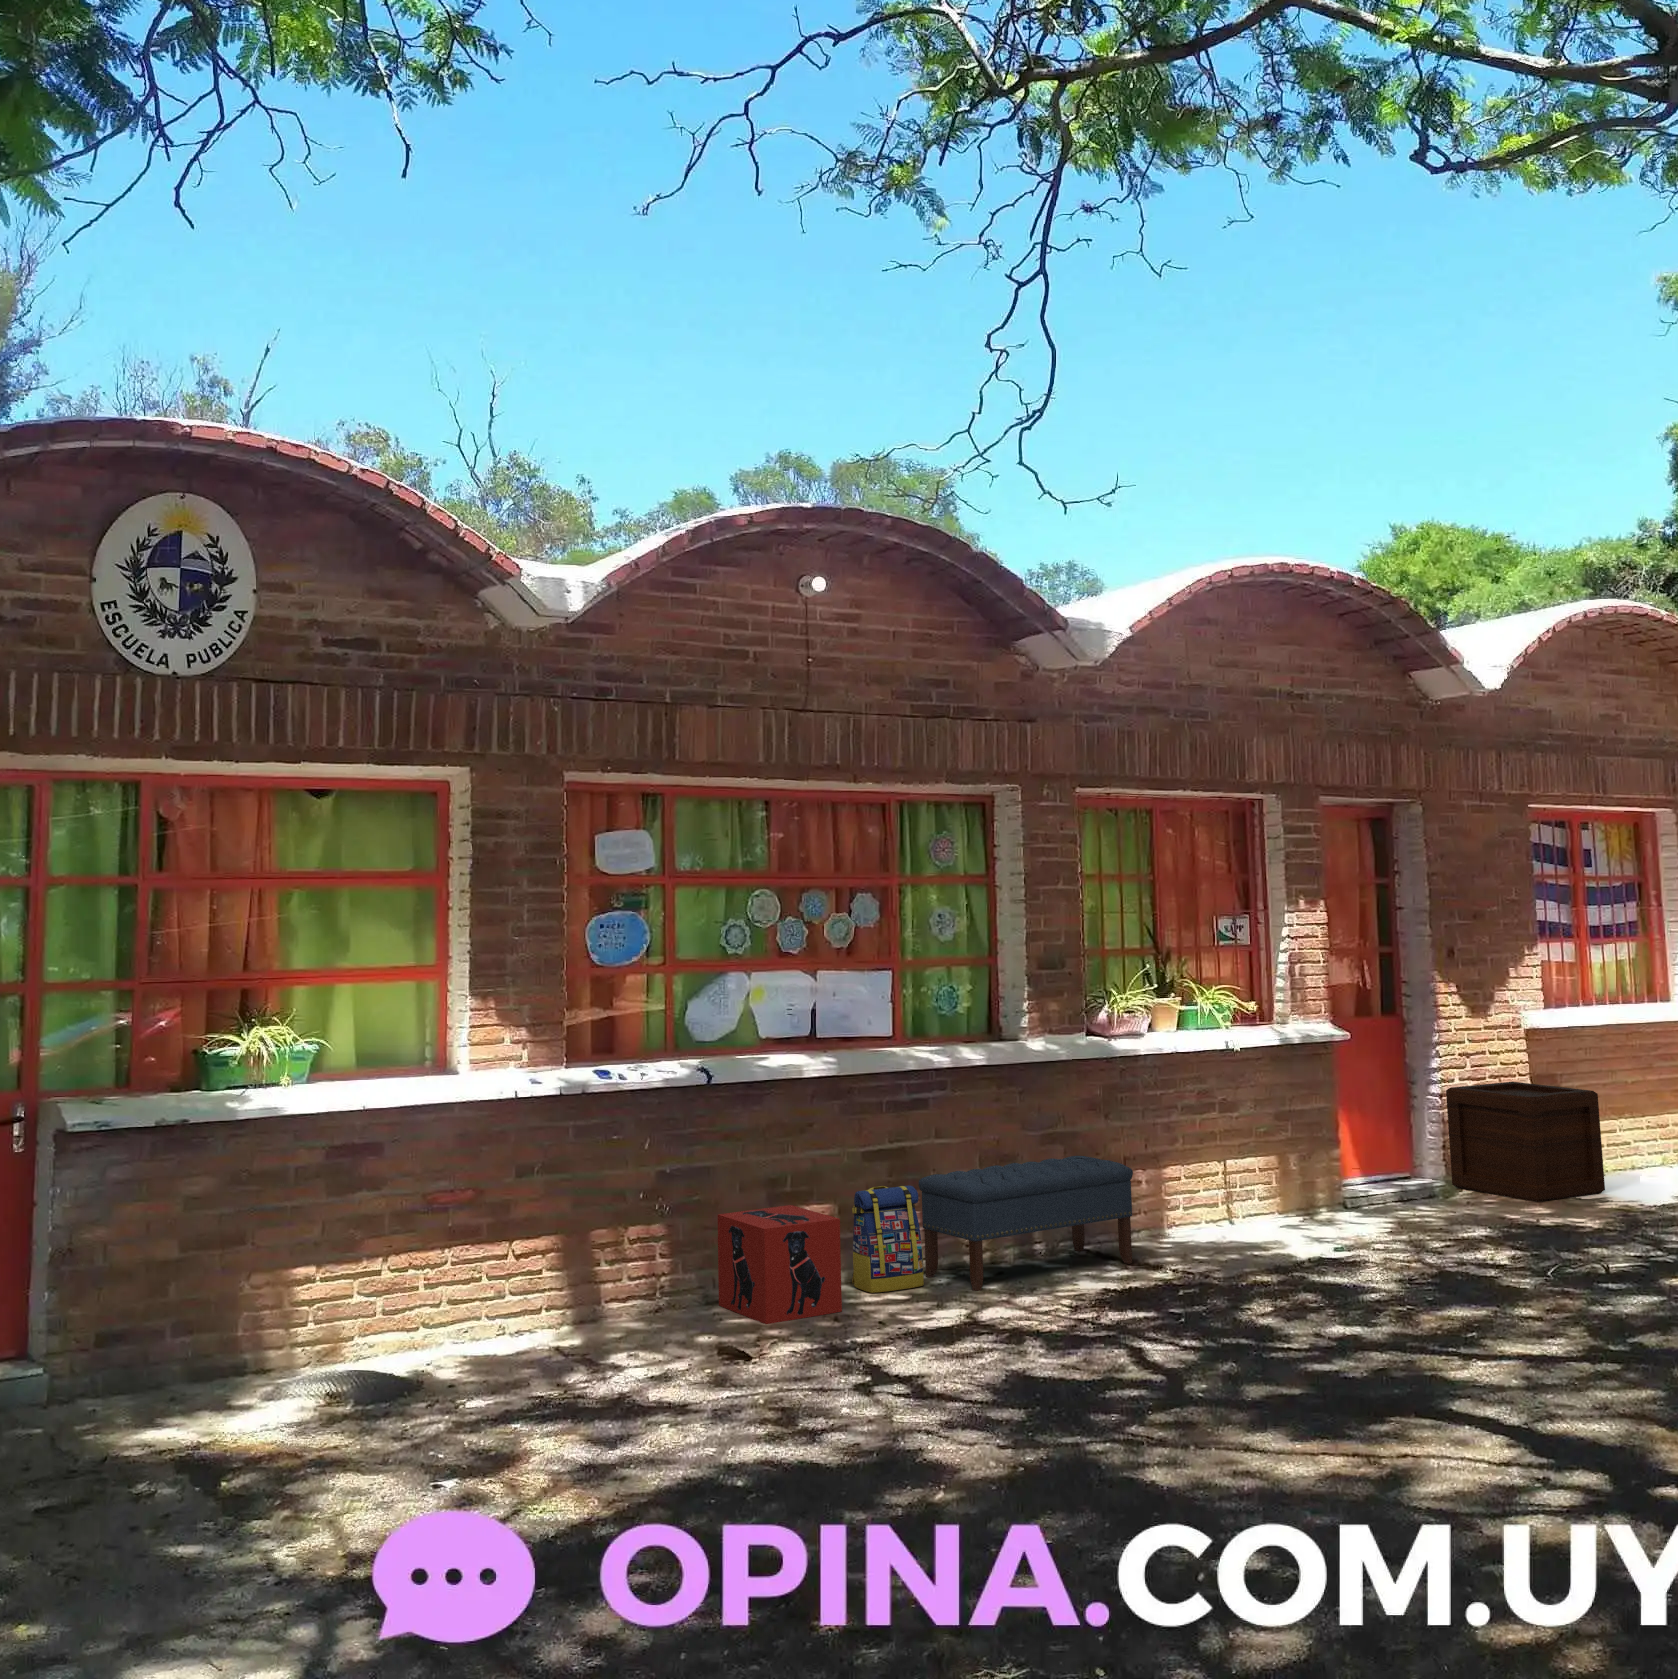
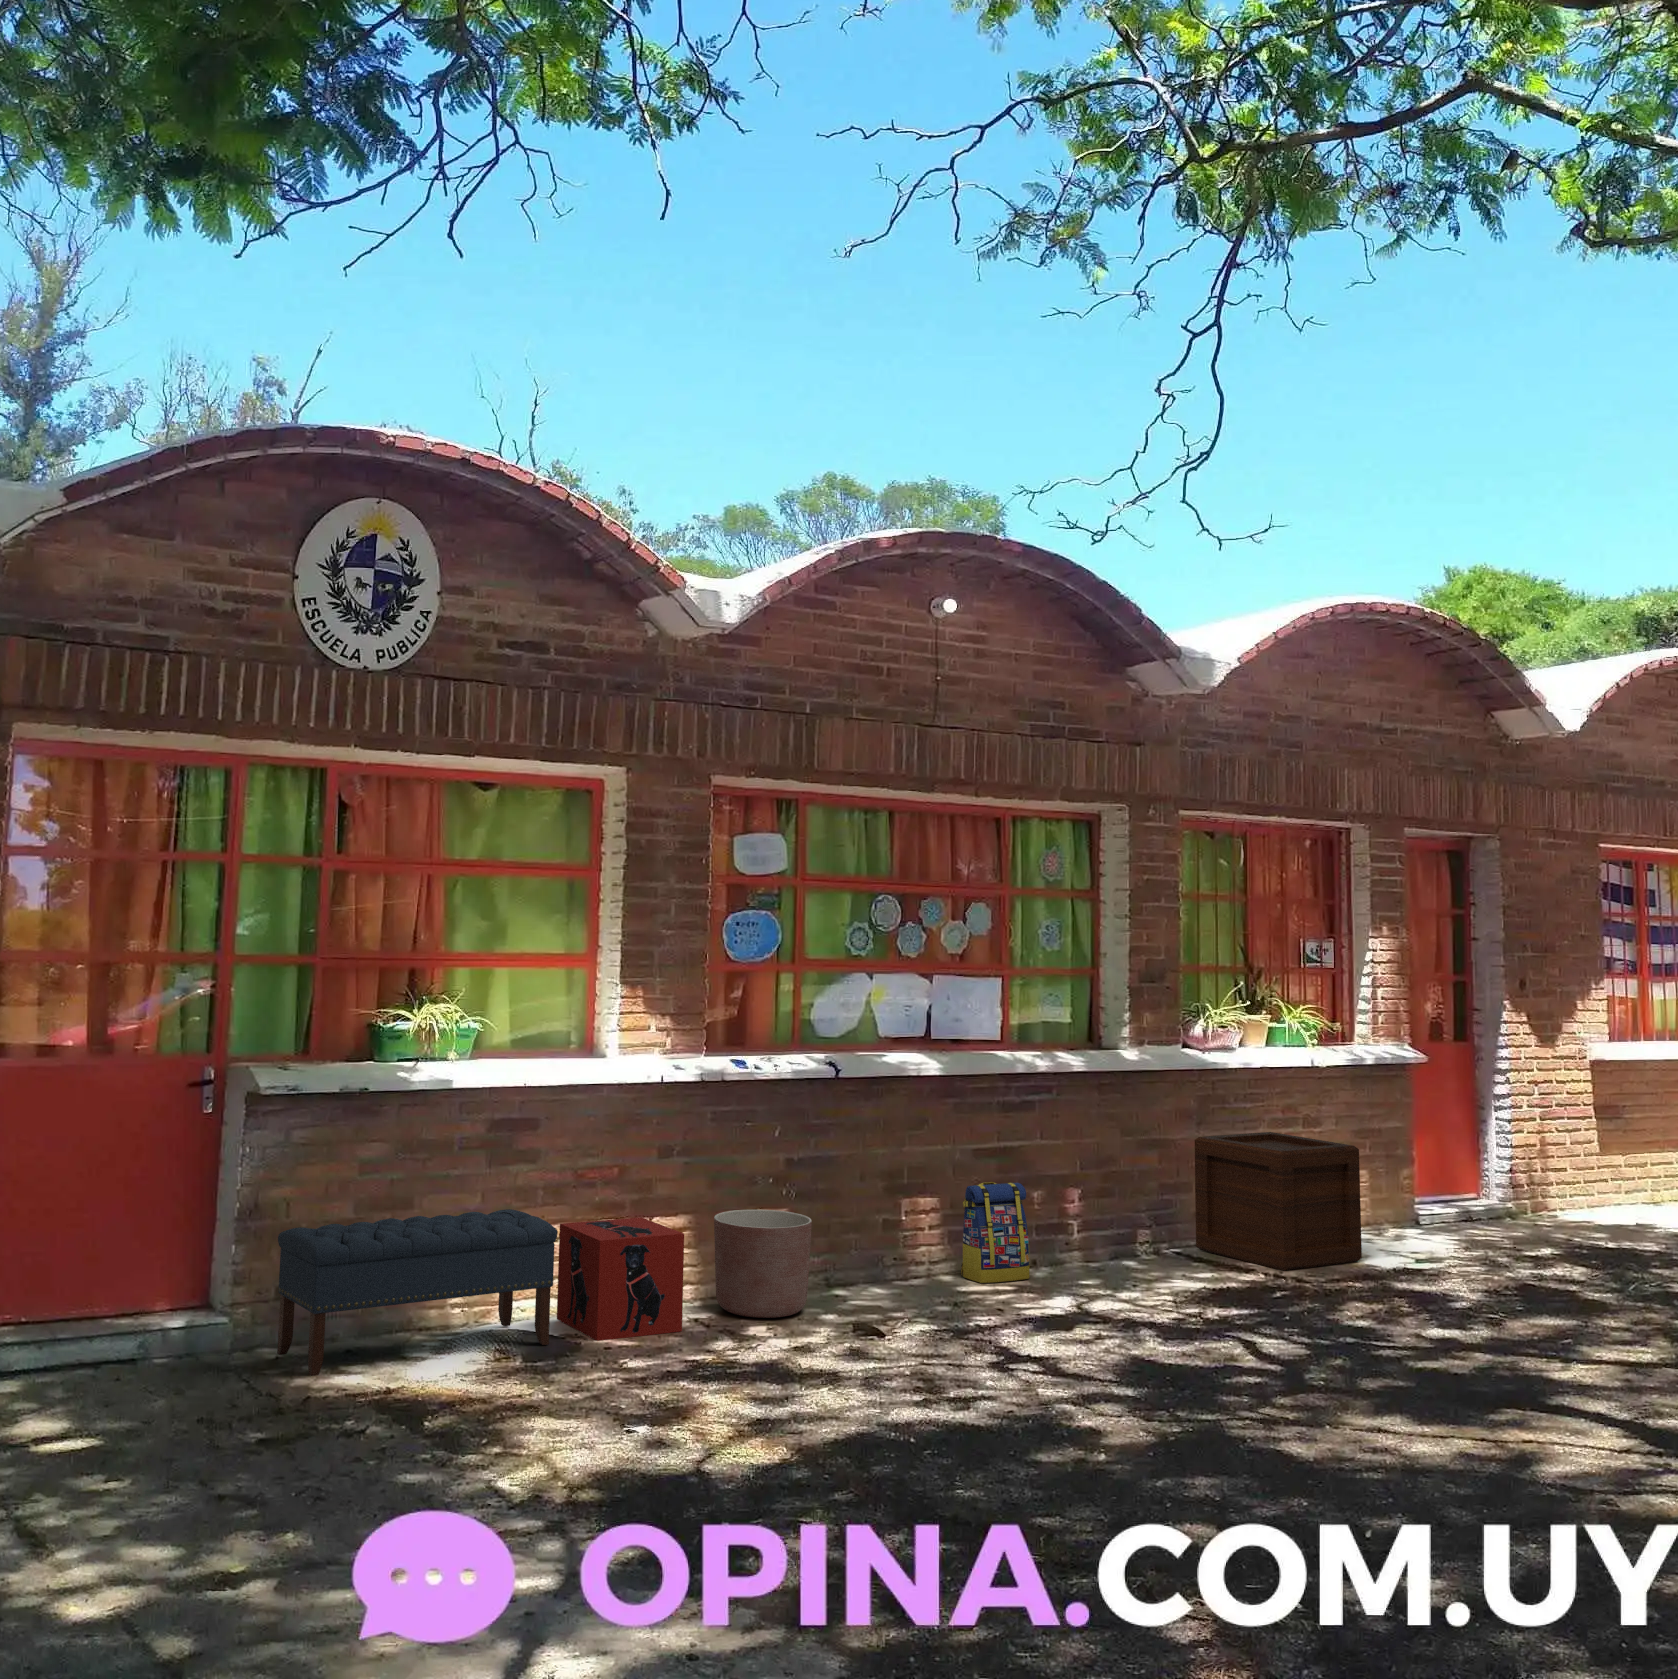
wooden crate: present [1446,1082,1605,1202] -> present [1195,1132,1362,1271]
bench: present [919,1156,1133,1291] -> present [277,1209,558,1376]
storage box: present [718,1205,842,1324] -> present [557,1217,684,1341]
planter: none [576,1228,679,1344] -> present [714,1210,812,1318]

